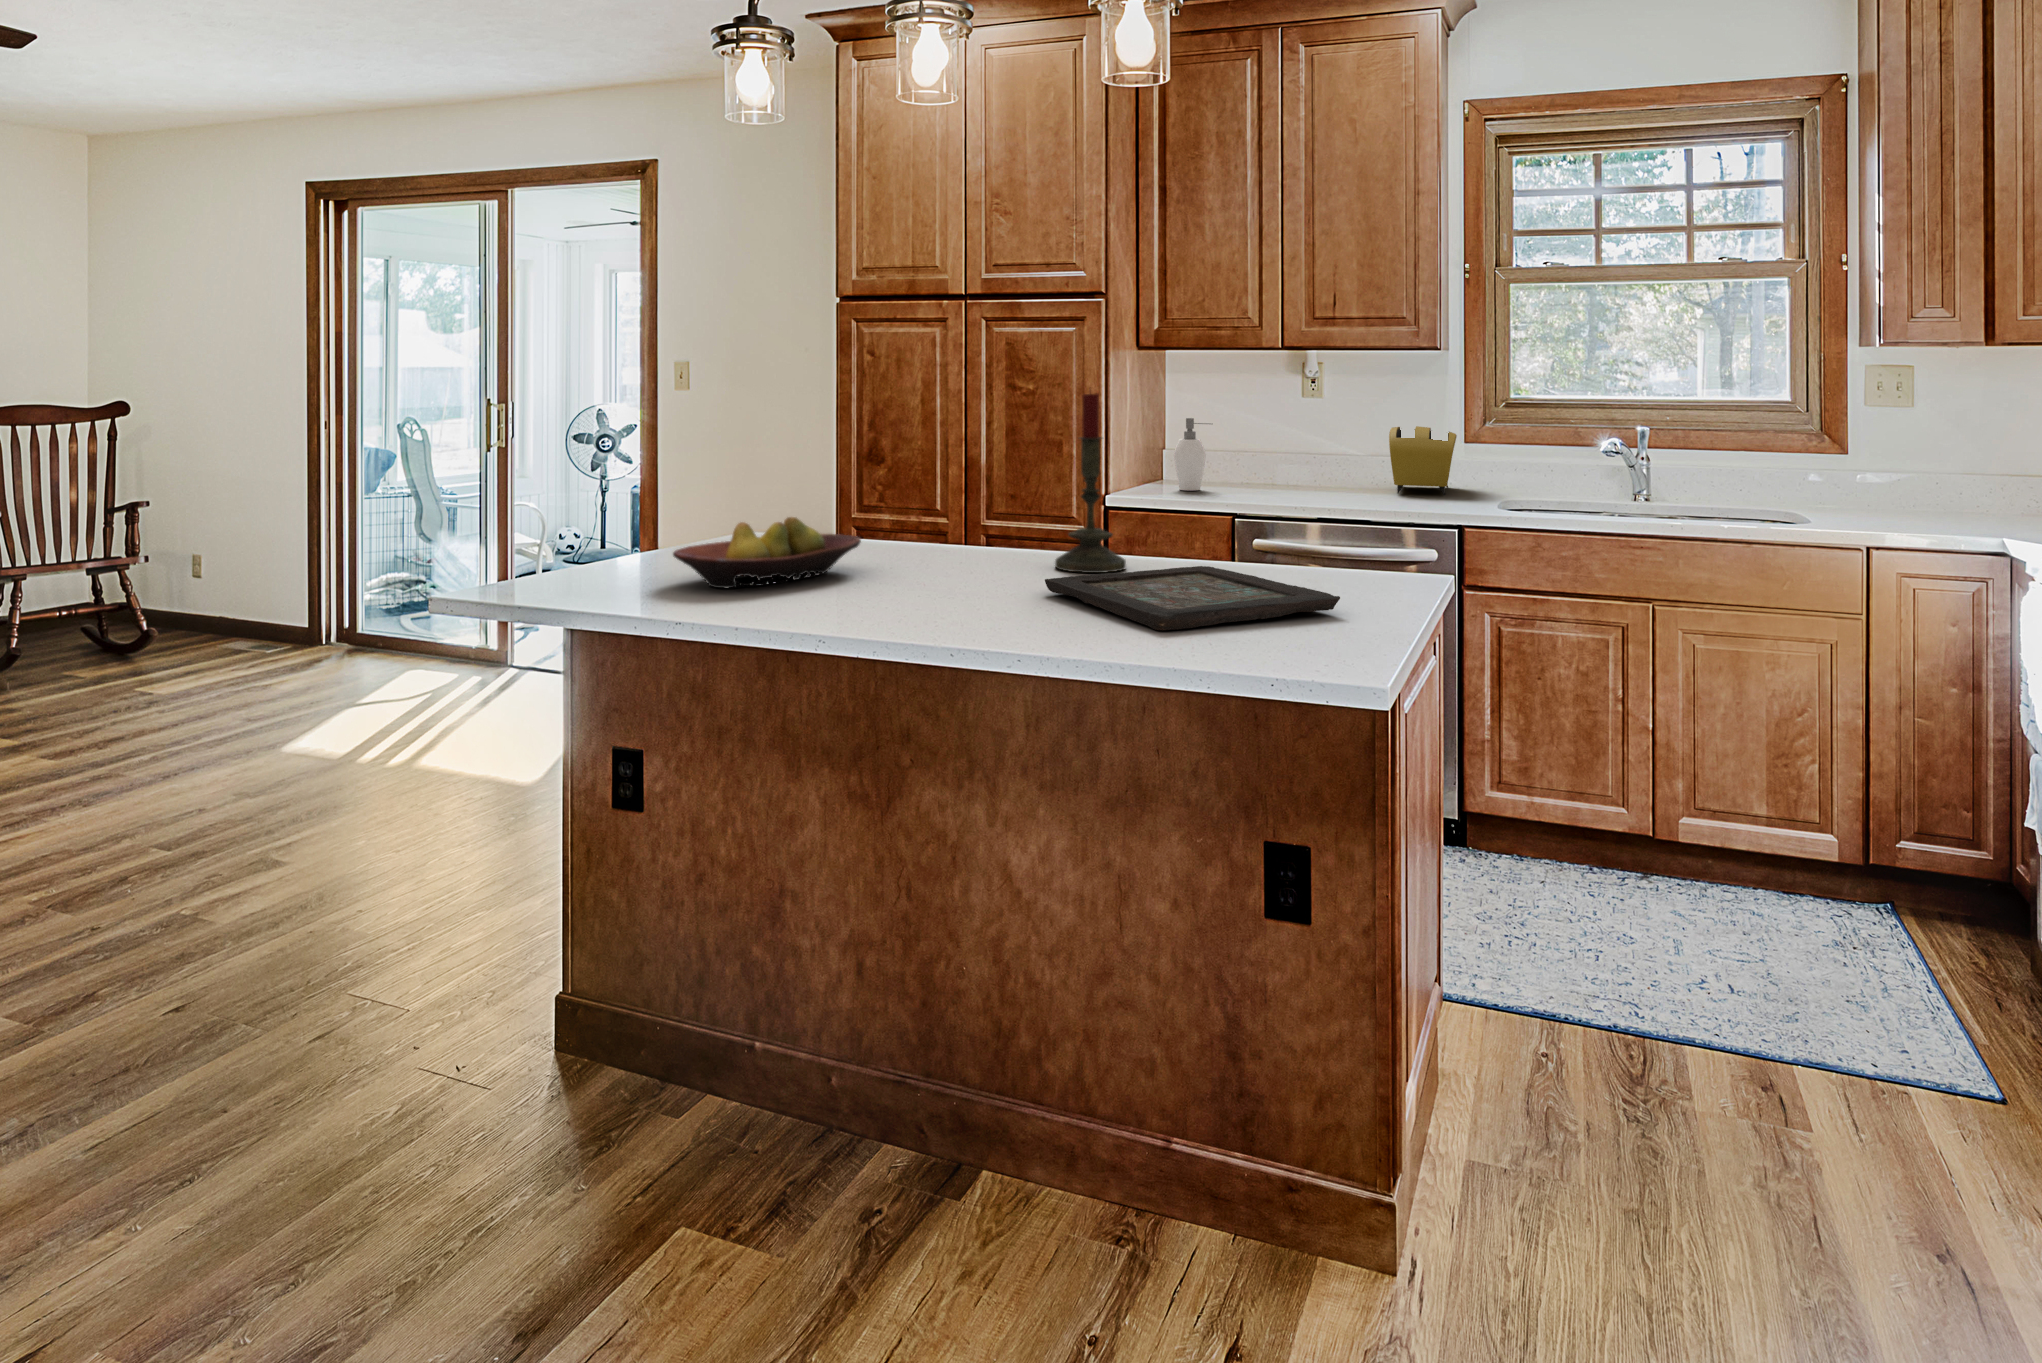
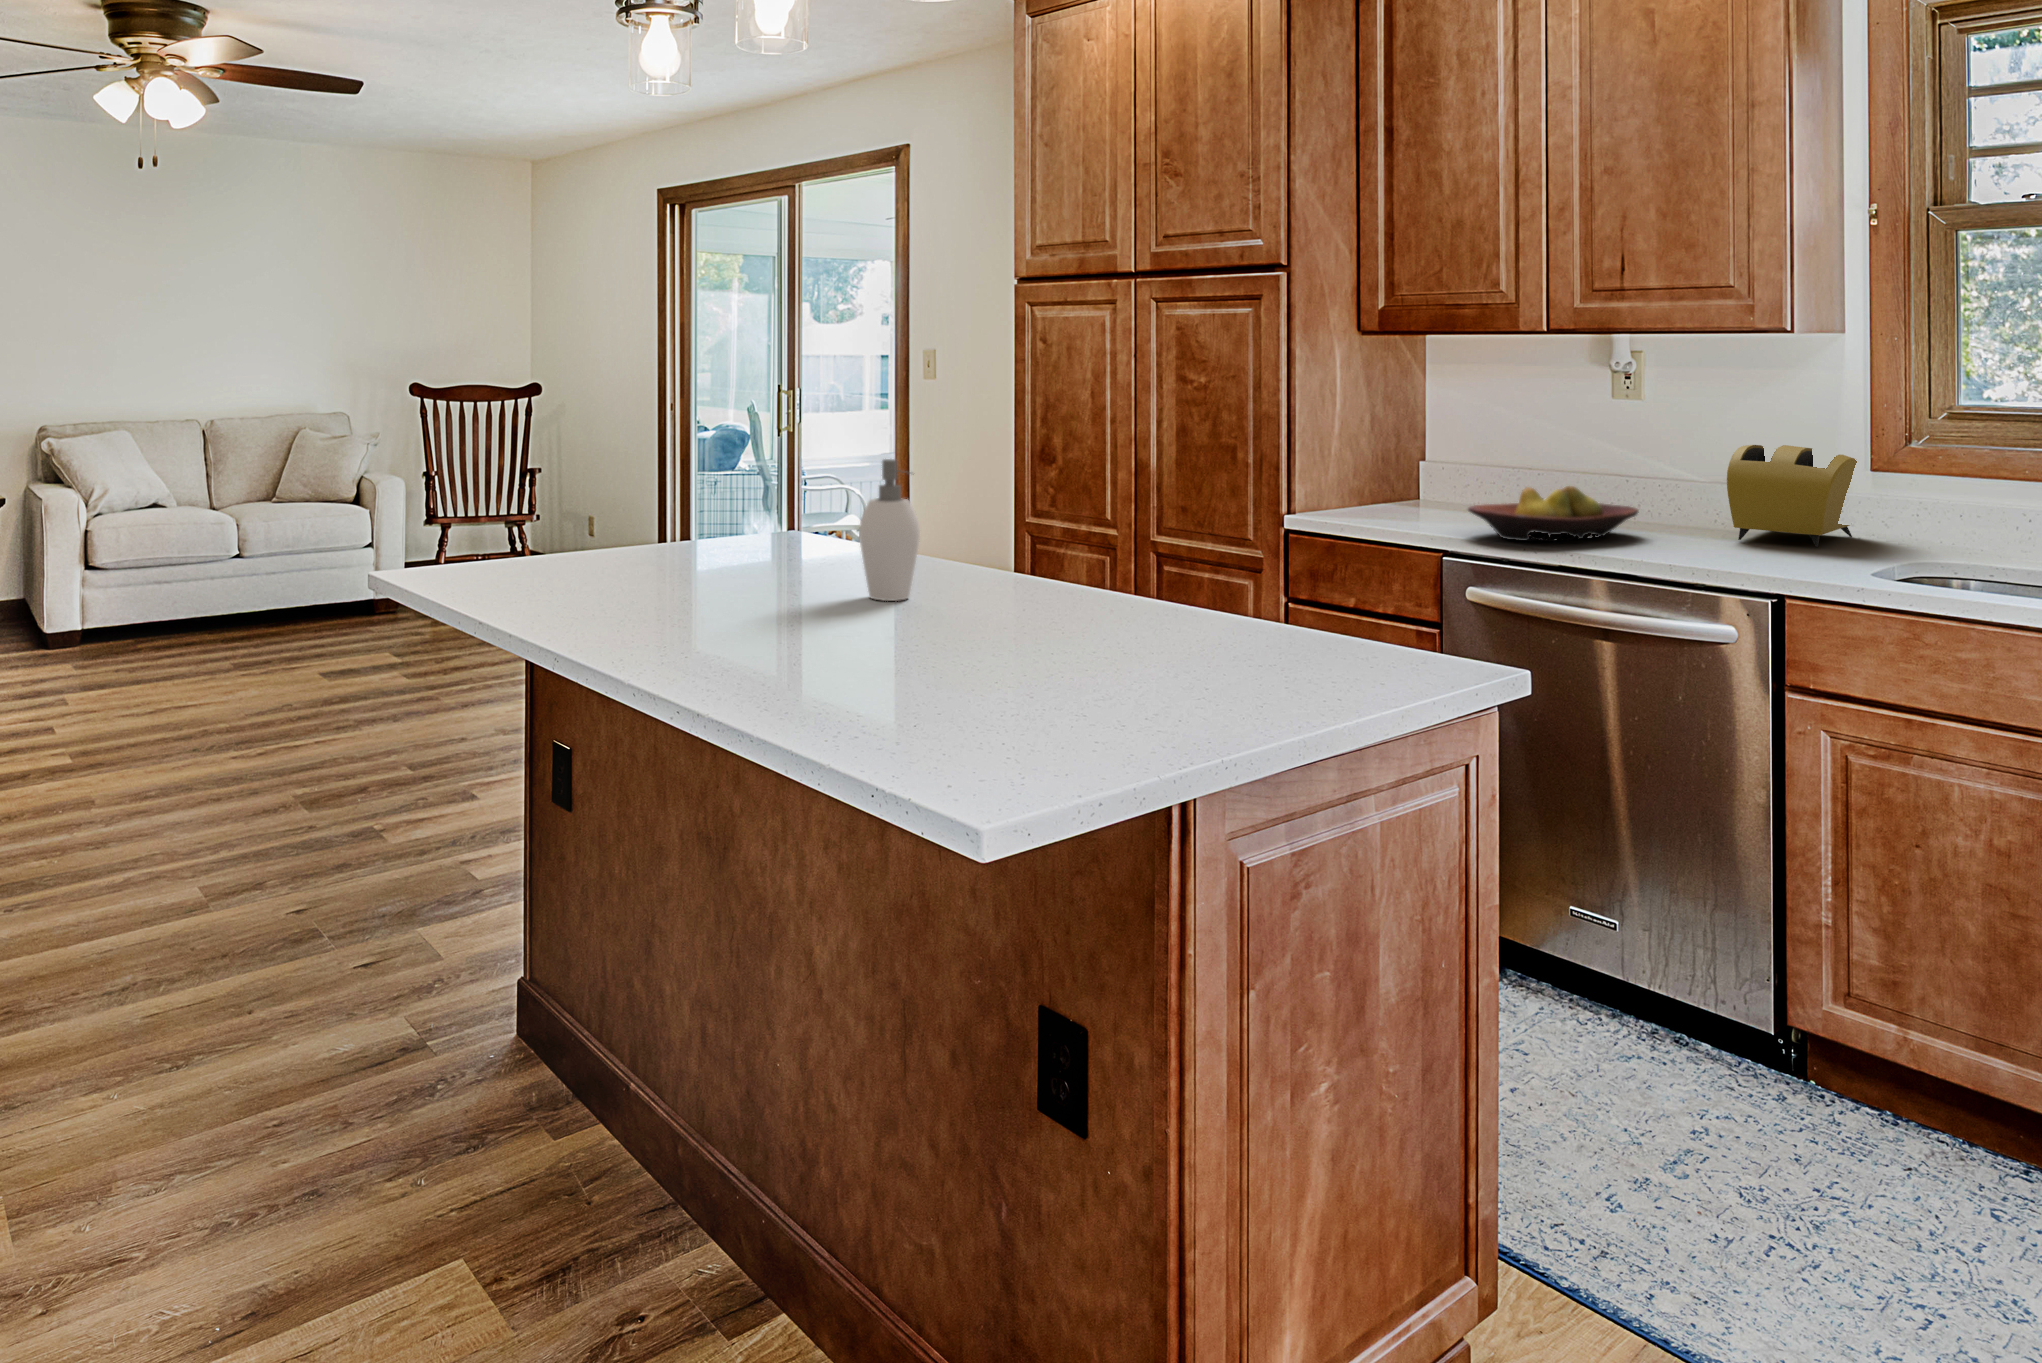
candle: present [1055,393,1126,573] -> none [985,381,1075,613]
soap dispenser: present [1174,418,1211,491] -> present [859,459,920,601]
fruit bowl: present [673,517,861,588] -> present [1468,486,1639,541]
decorative tray: present [1045,566,1340,630] -> none [878,614,1187,701]

